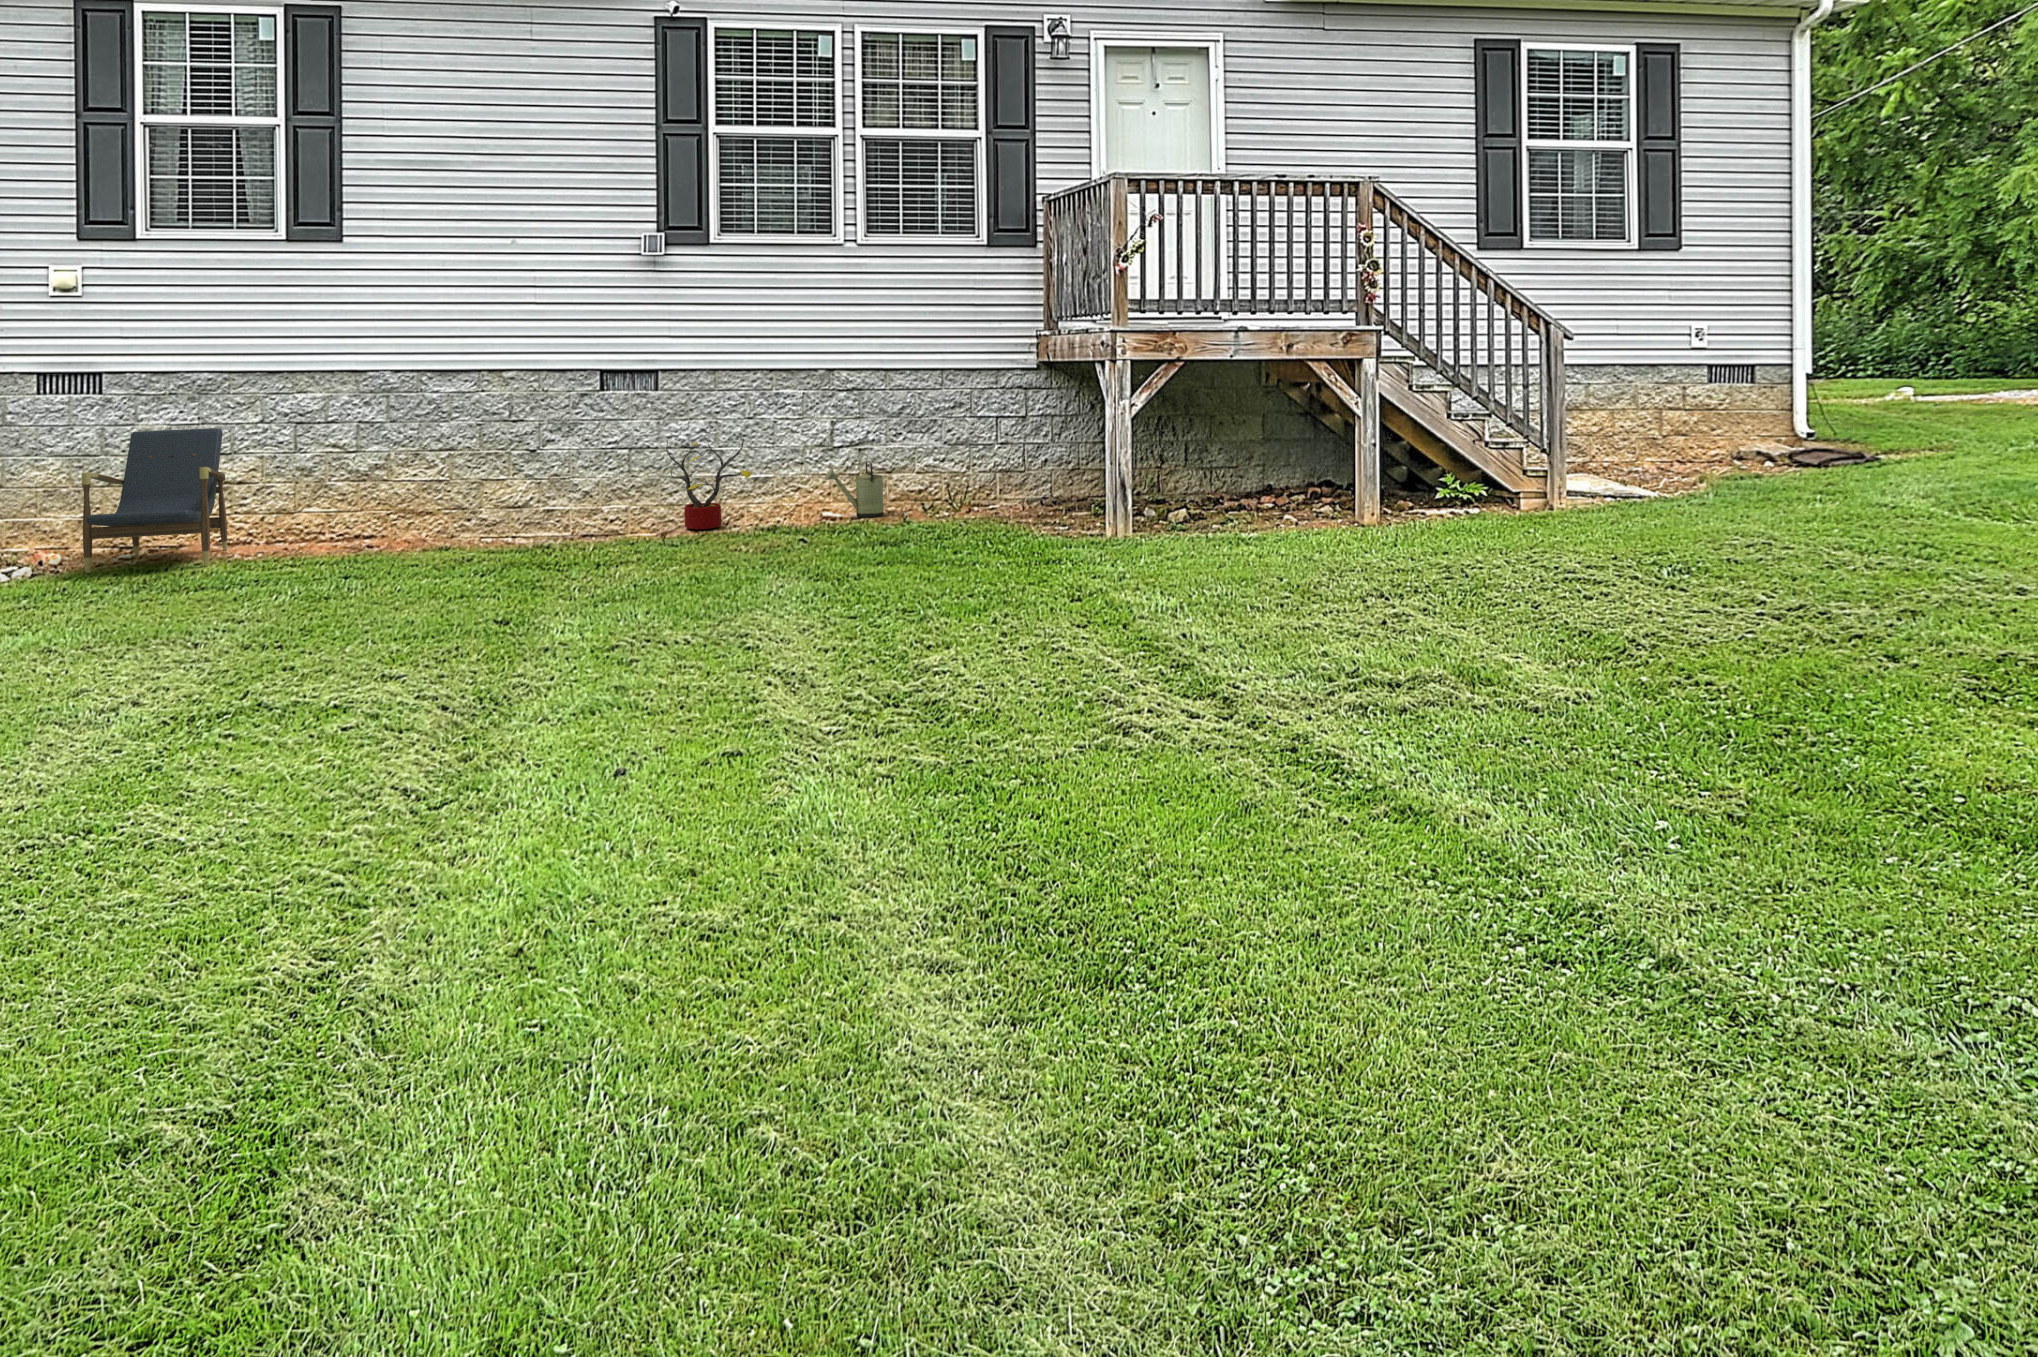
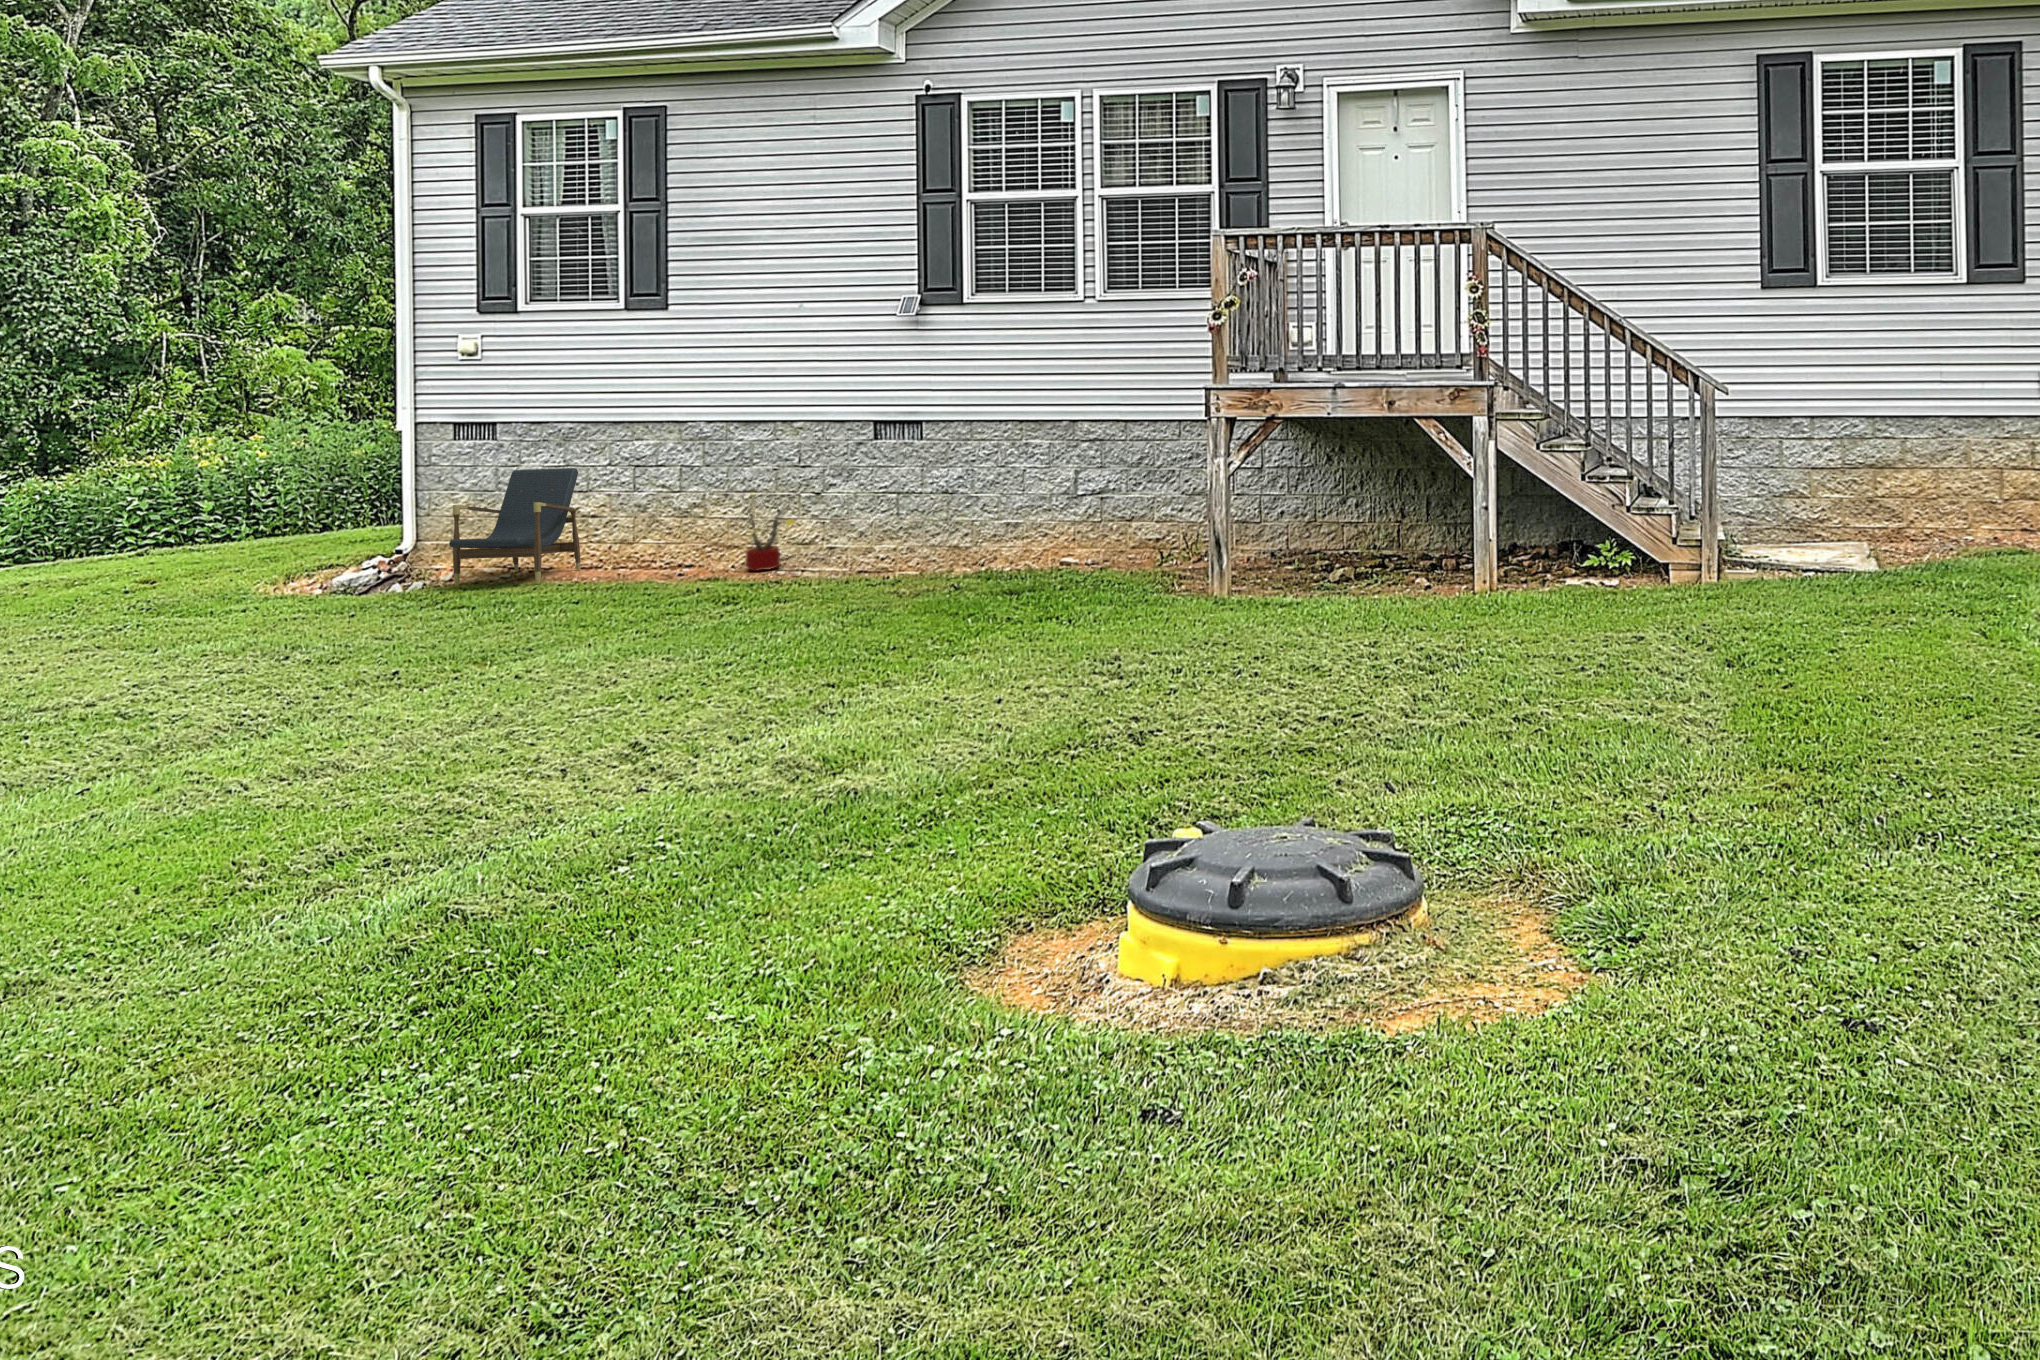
decorative plant: present [663,439,751,529] -> present [742,492,794,571]
watering can: present [825,461,884,517] -> none [1061,507,1122,561]

